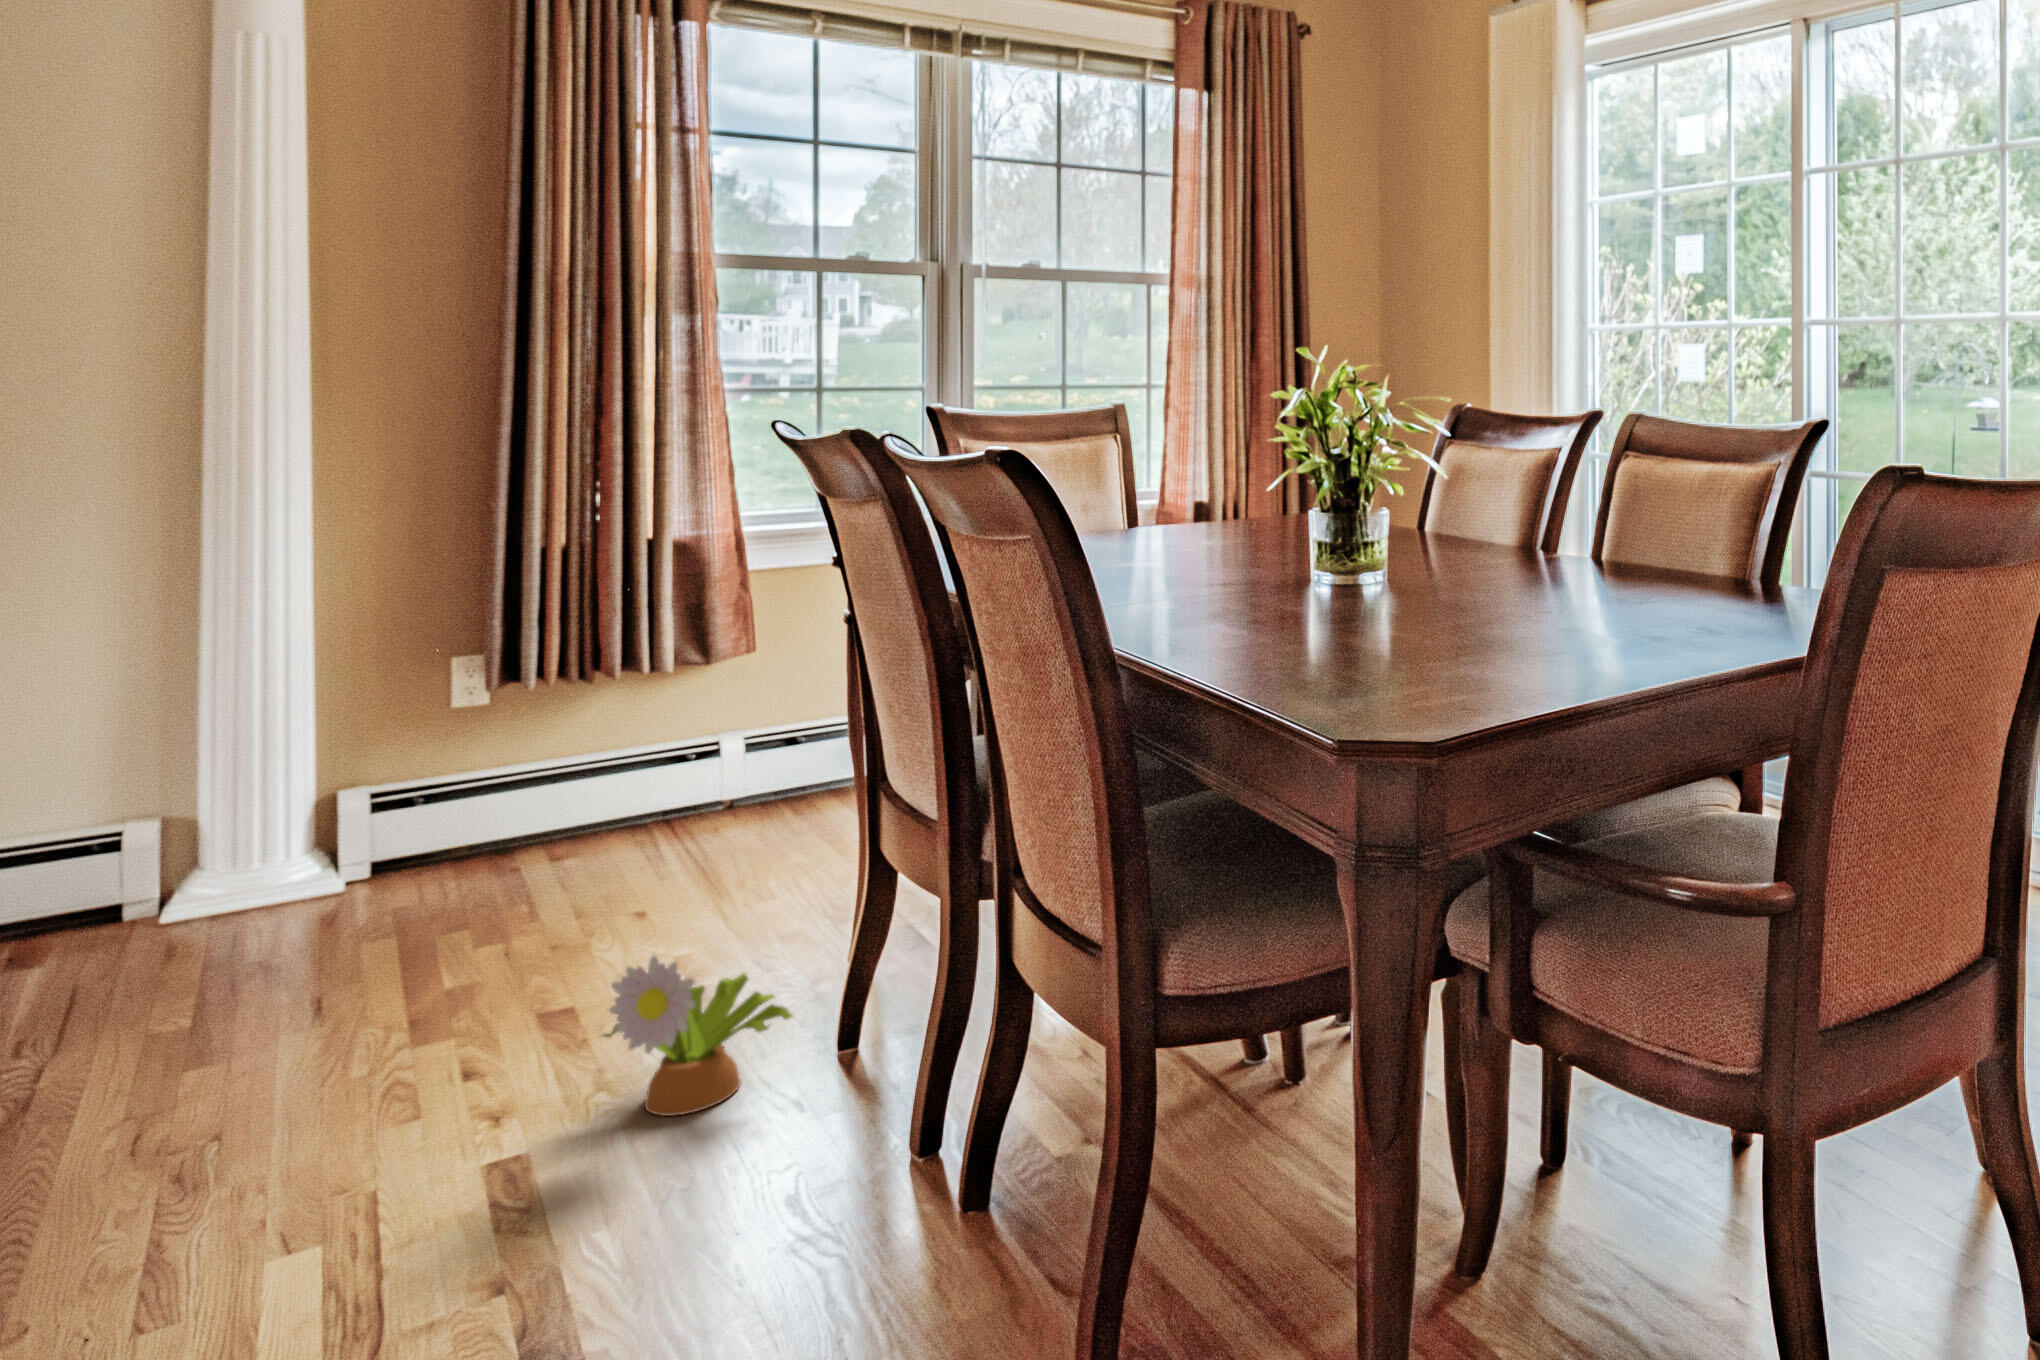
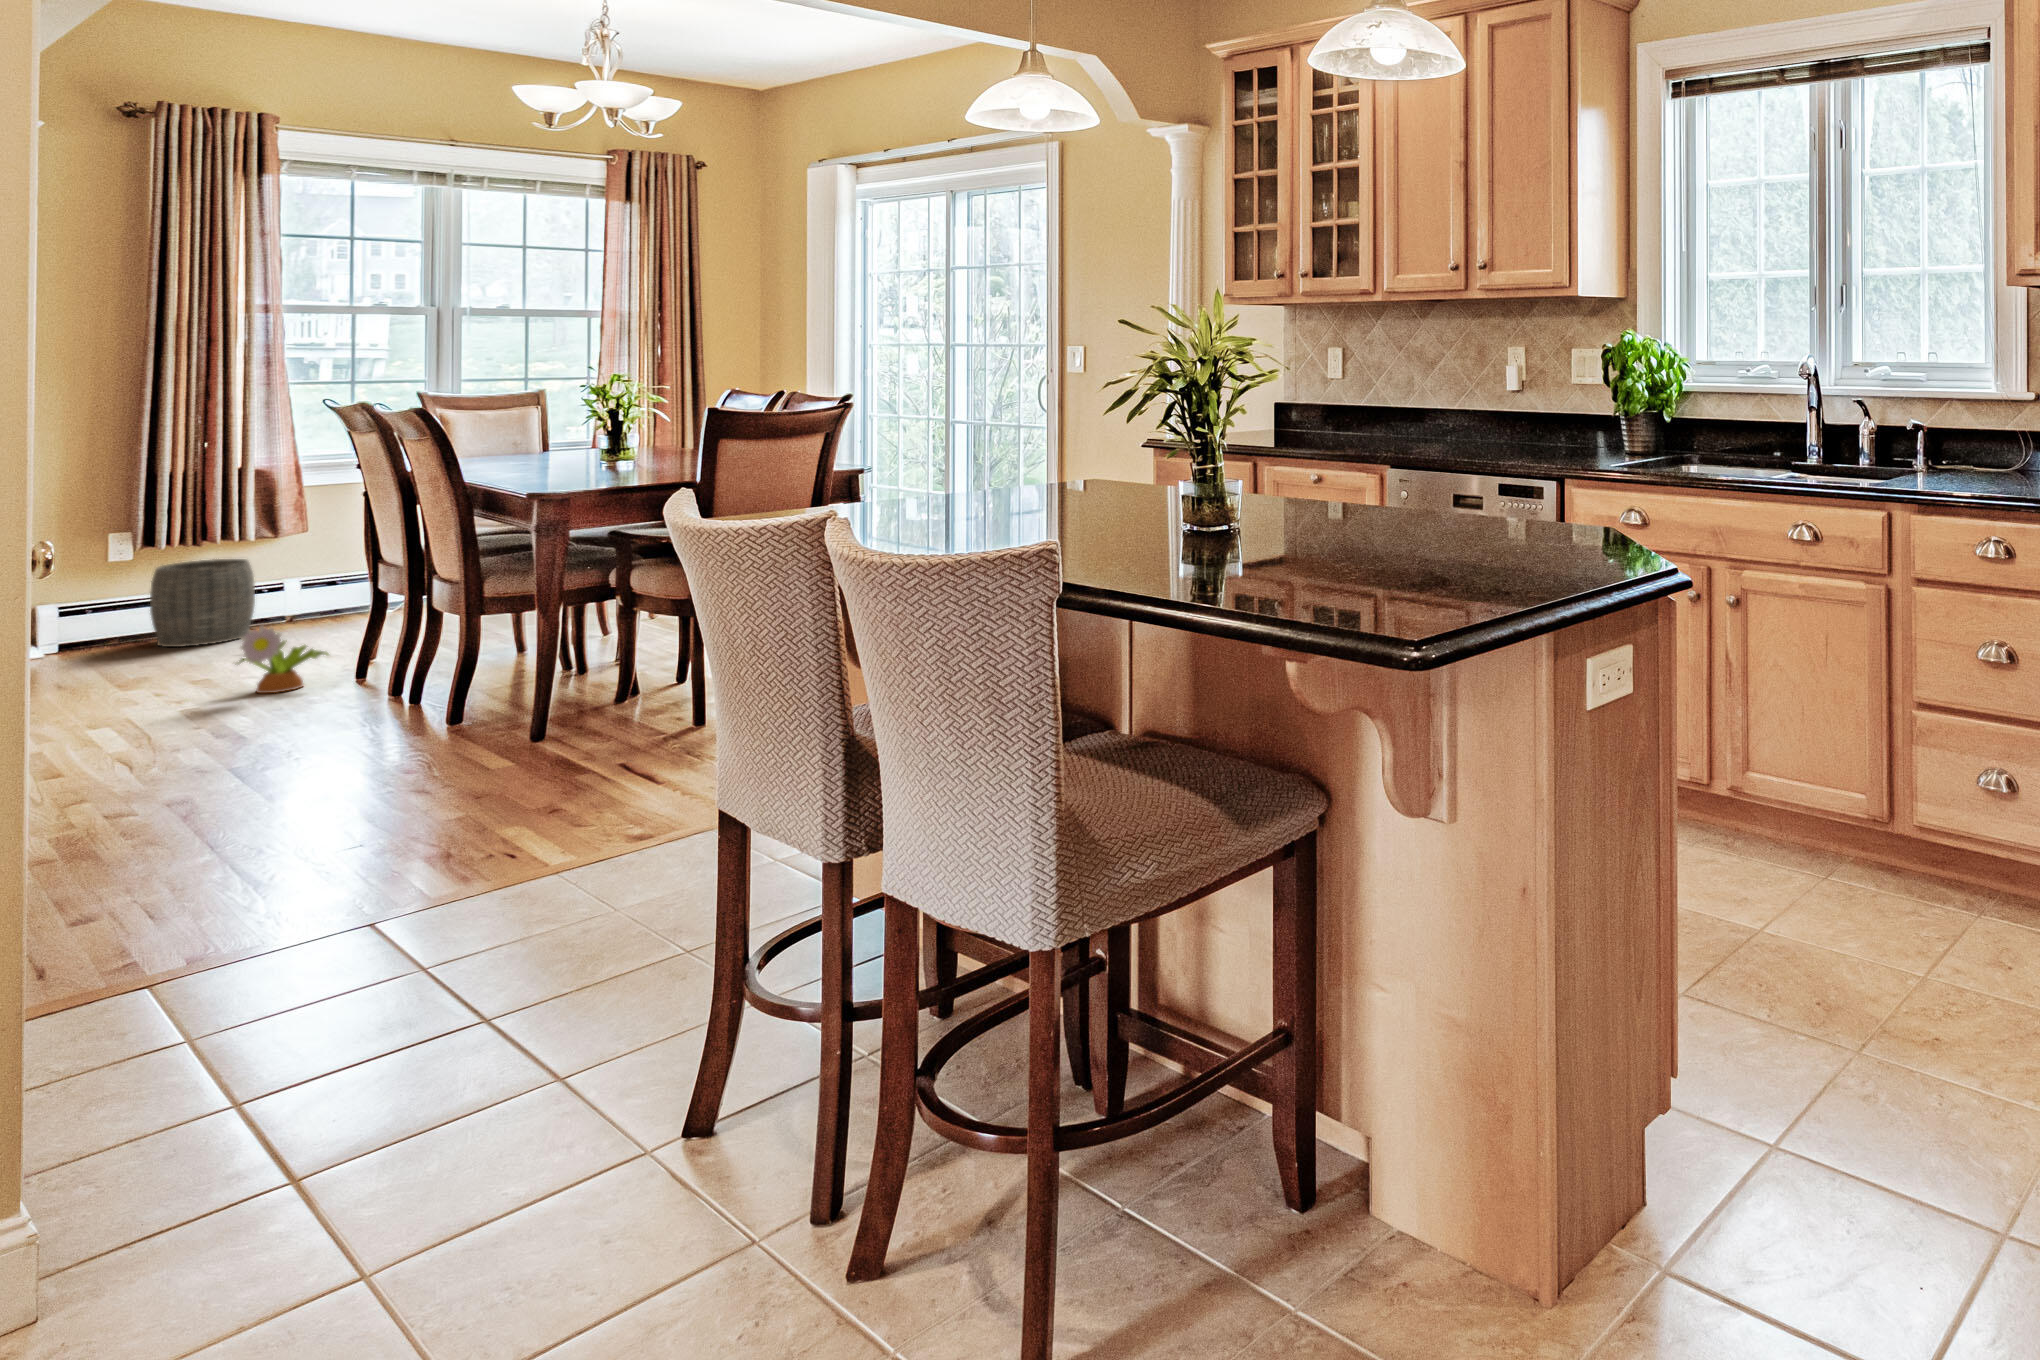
woven basket: none [505,707,672,885] -> present [150,559,255,647]

